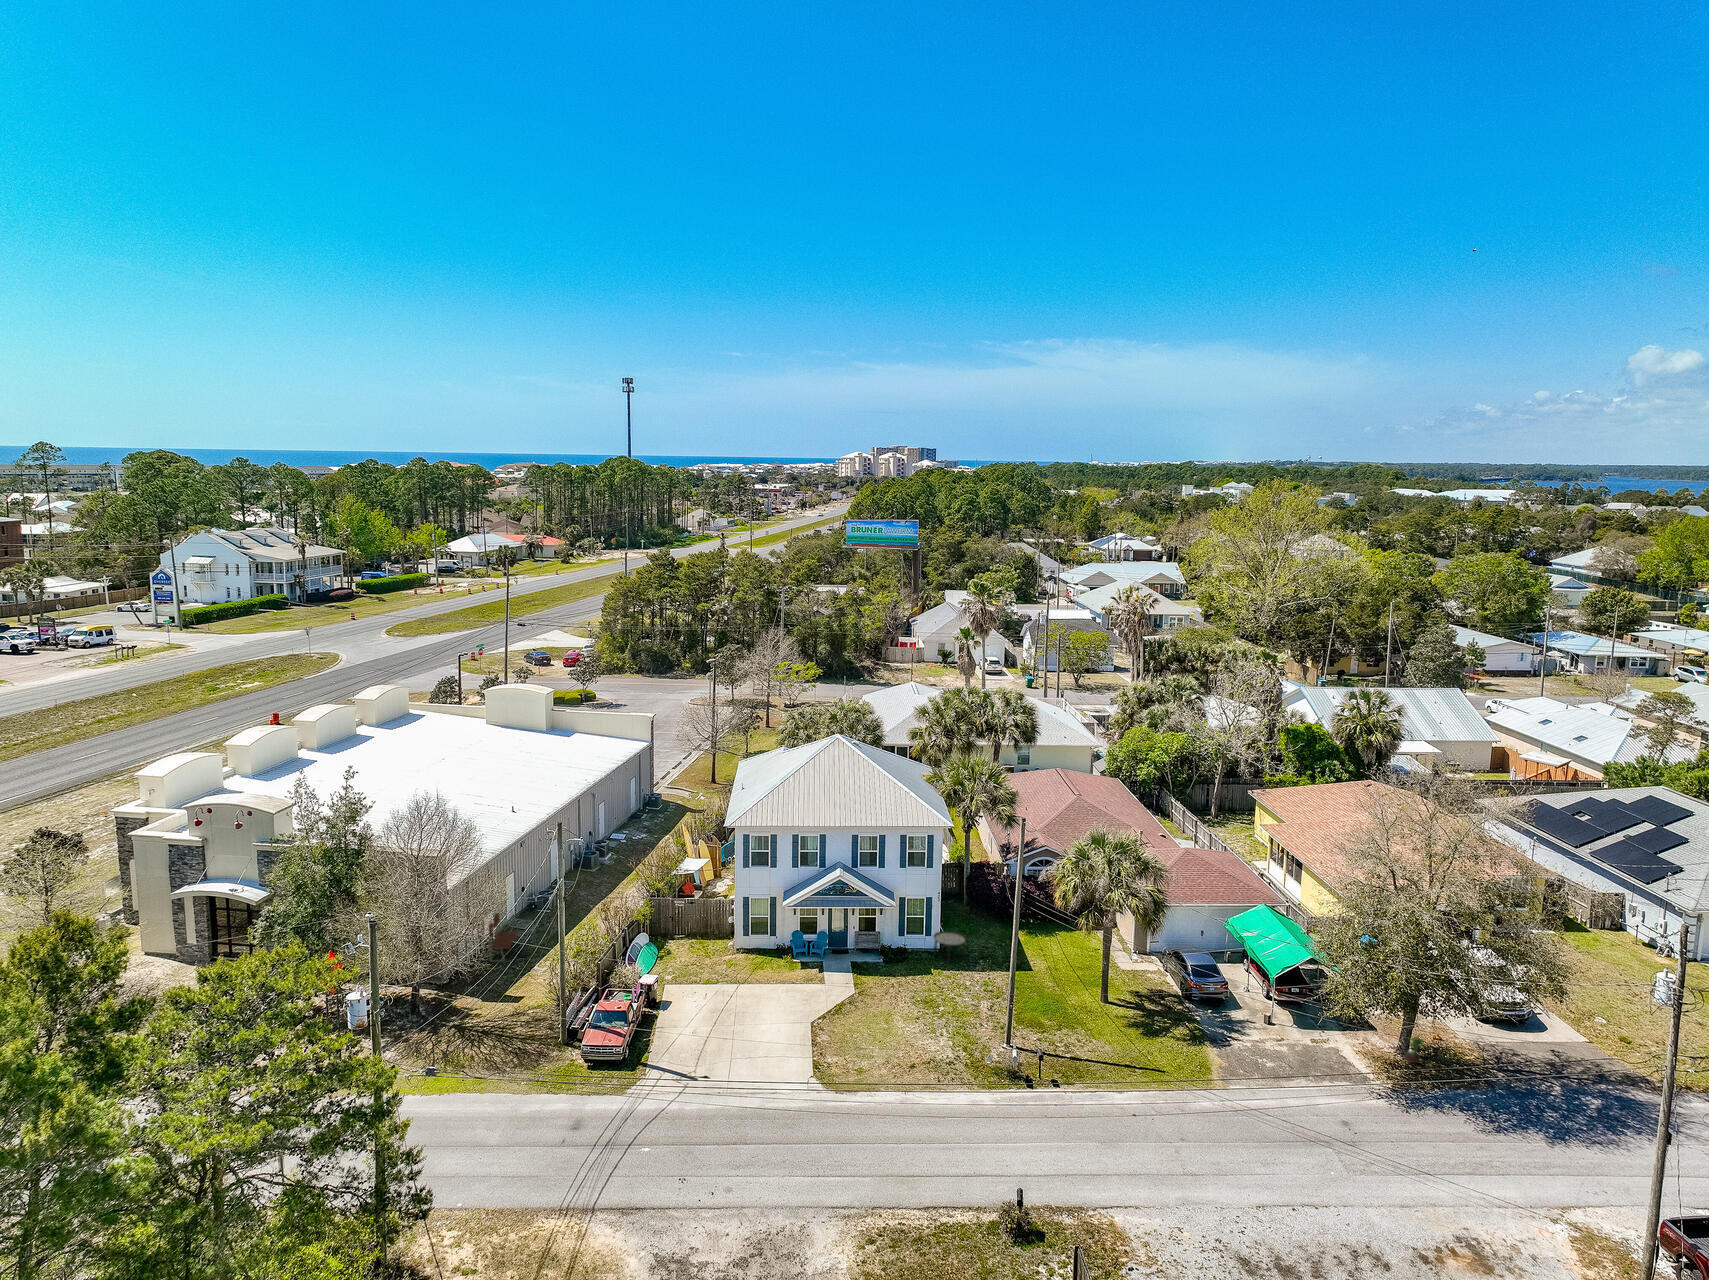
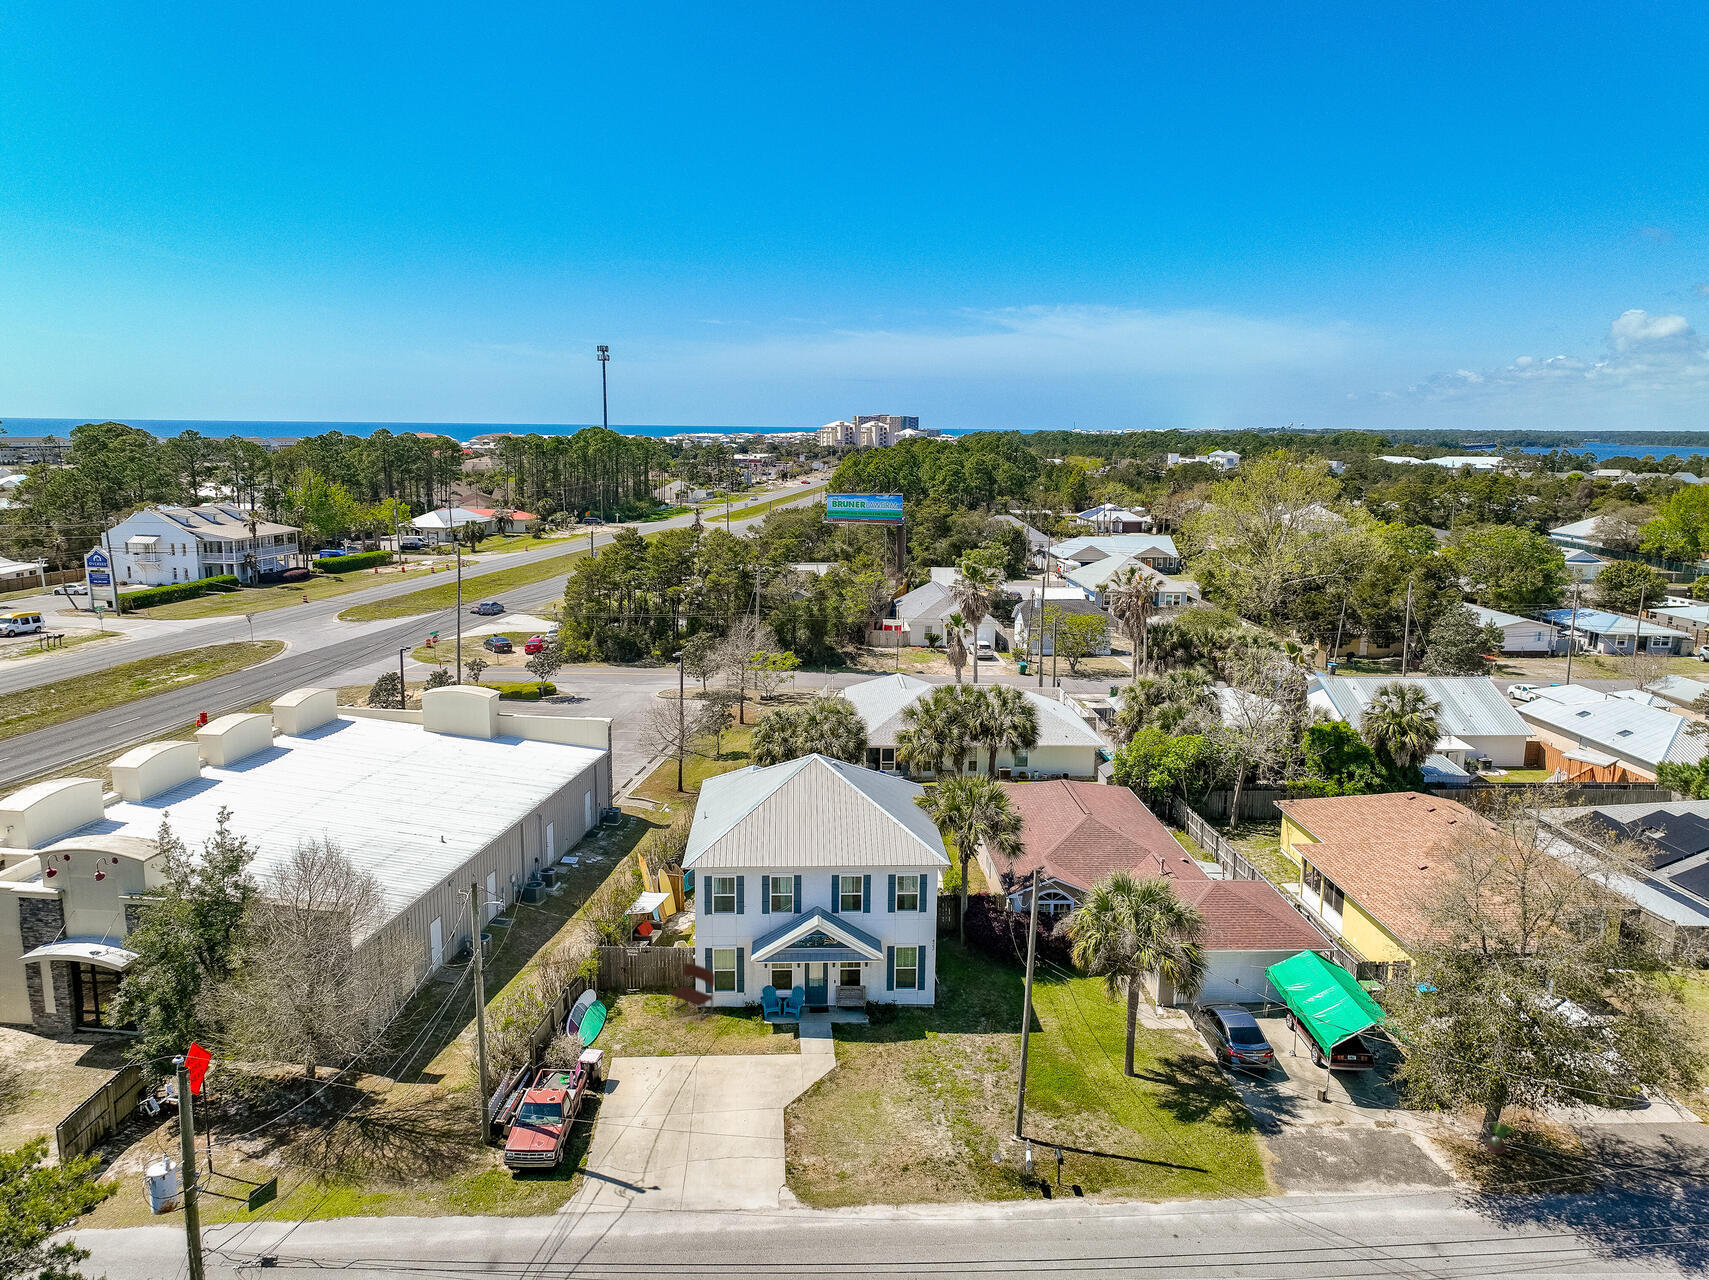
bench: present [489,913,516,962] -> present [671,963,715,1019]
round table: present [934,931,967,957] -> none [929,983,968,1022]

